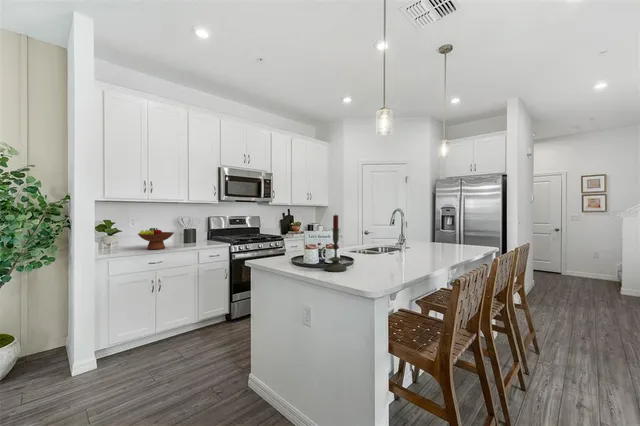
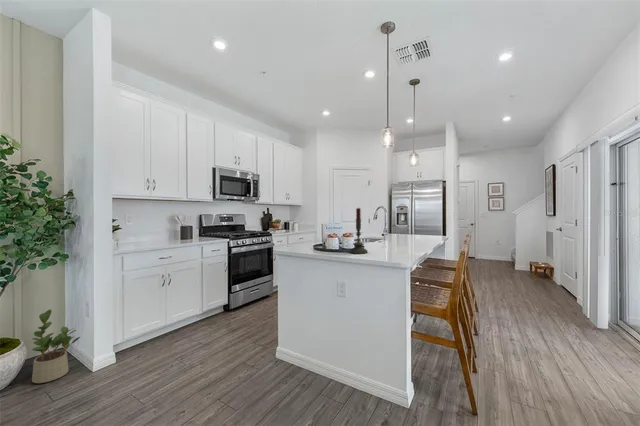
fruit bowl: present [138,228,174,249] -> none [143,224,179,245]
potted plant: none [17,311,65,382] -> present [32,309,80,383]

